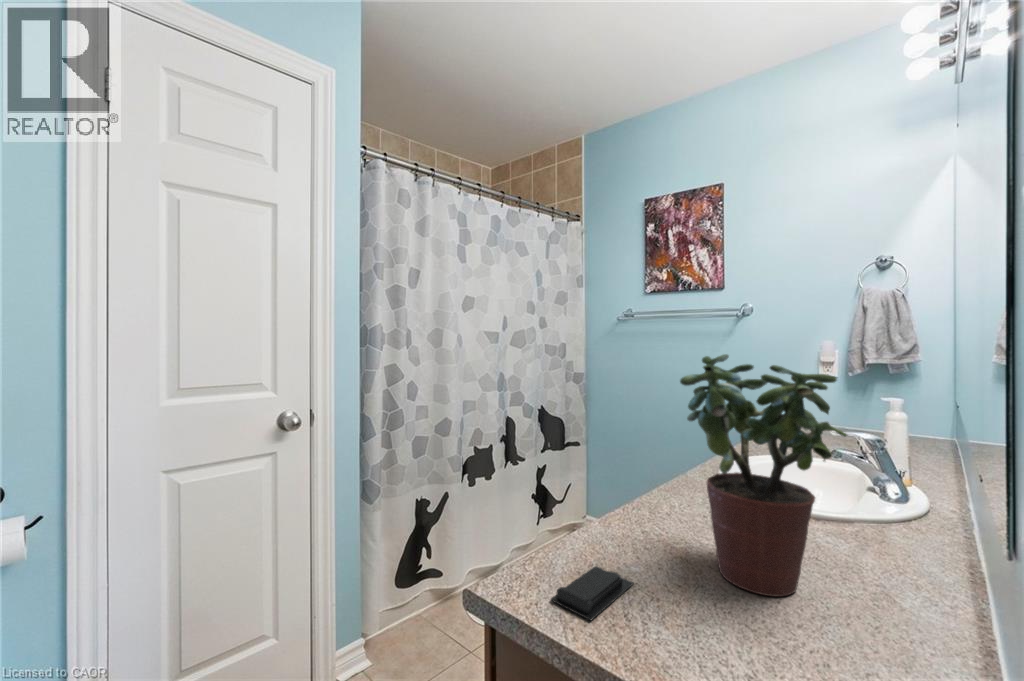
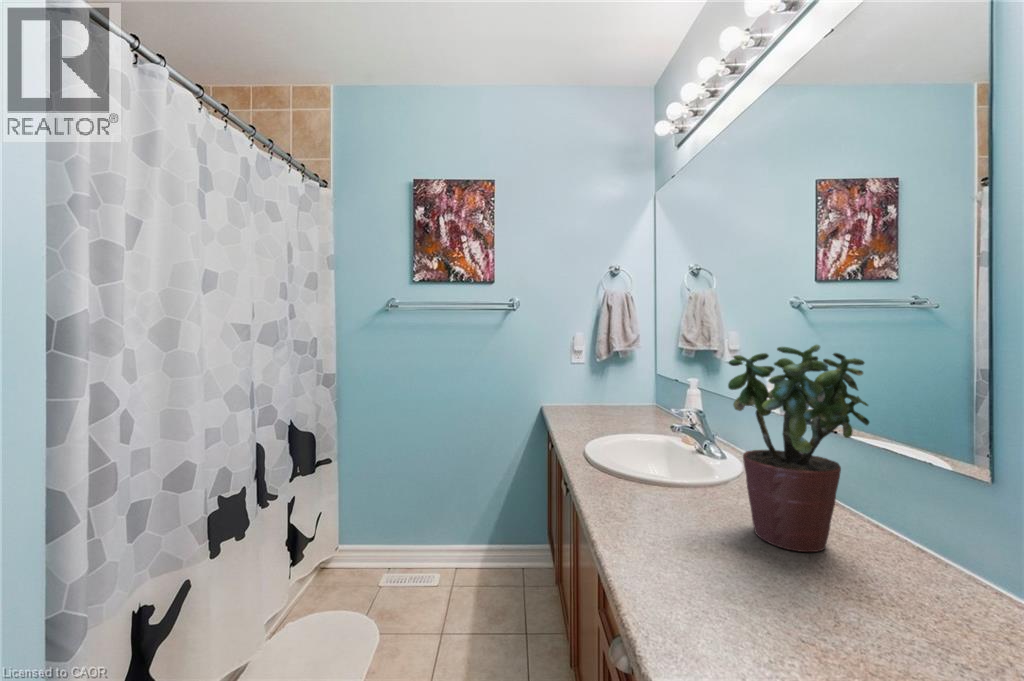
soap bar: present [551,566,634,620] -> none [725,583,833,647]

